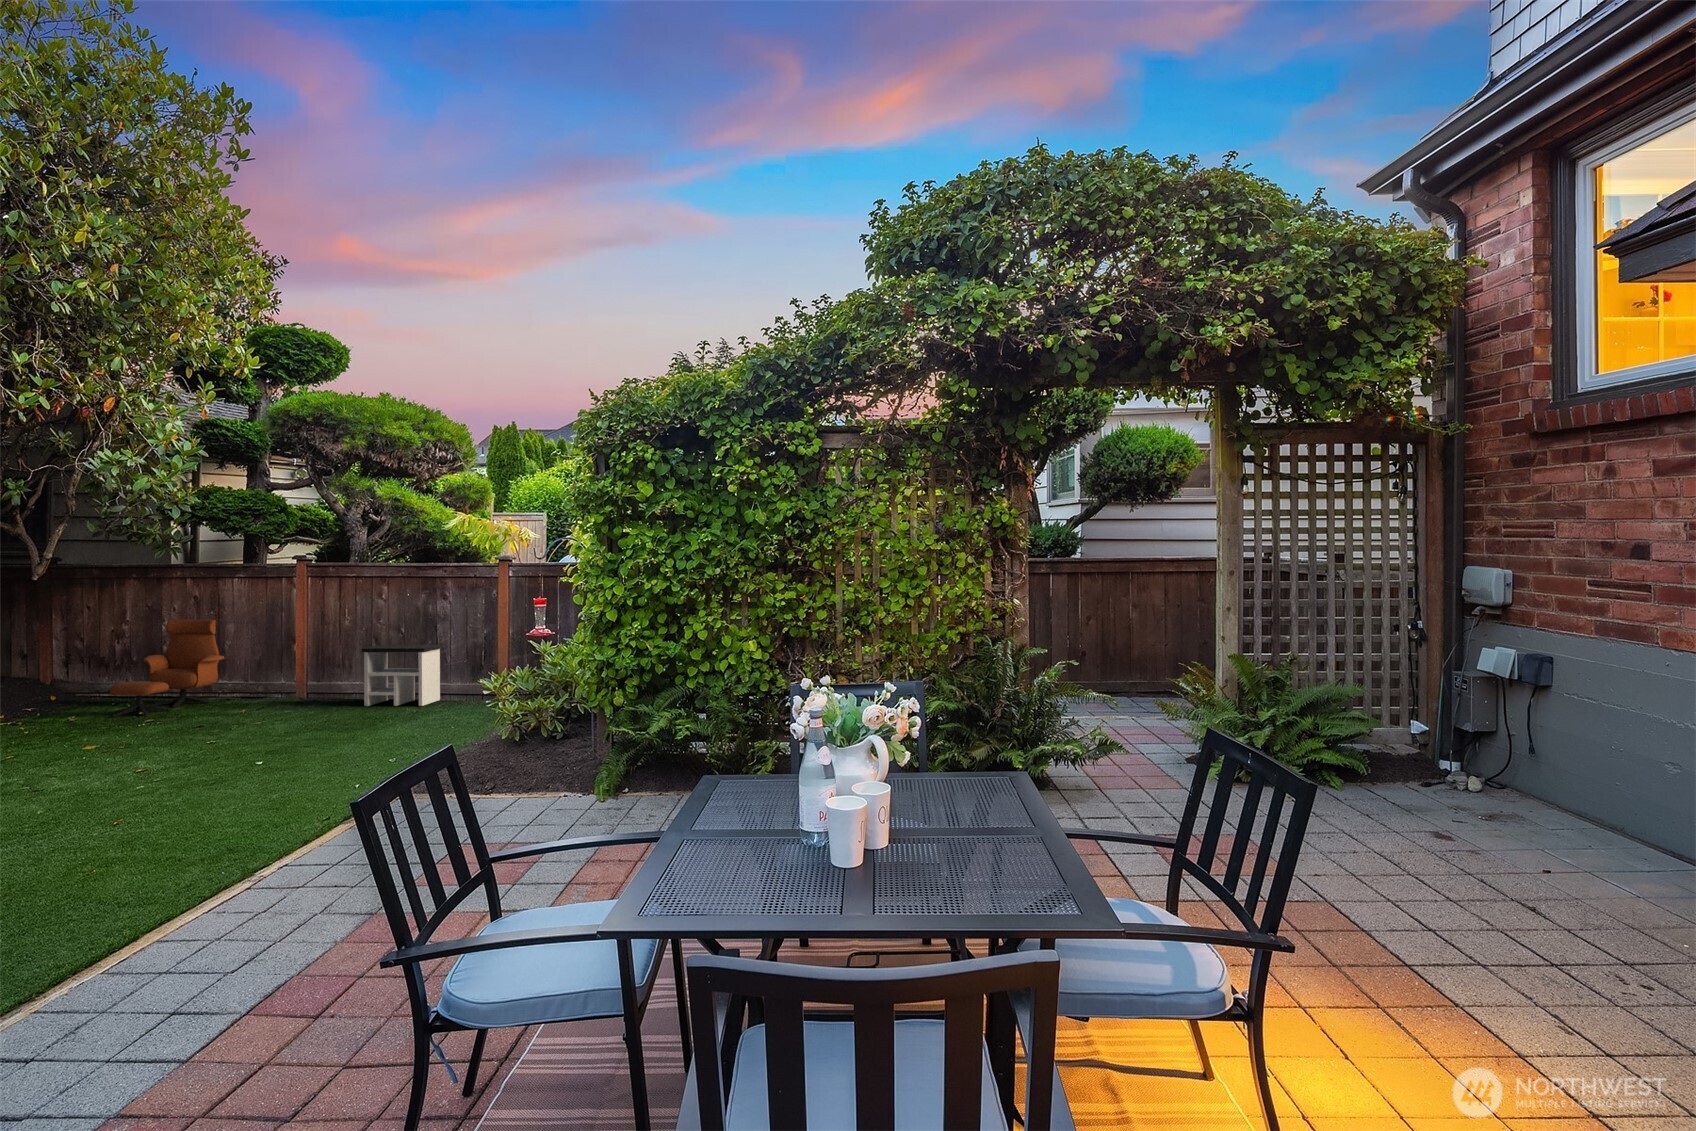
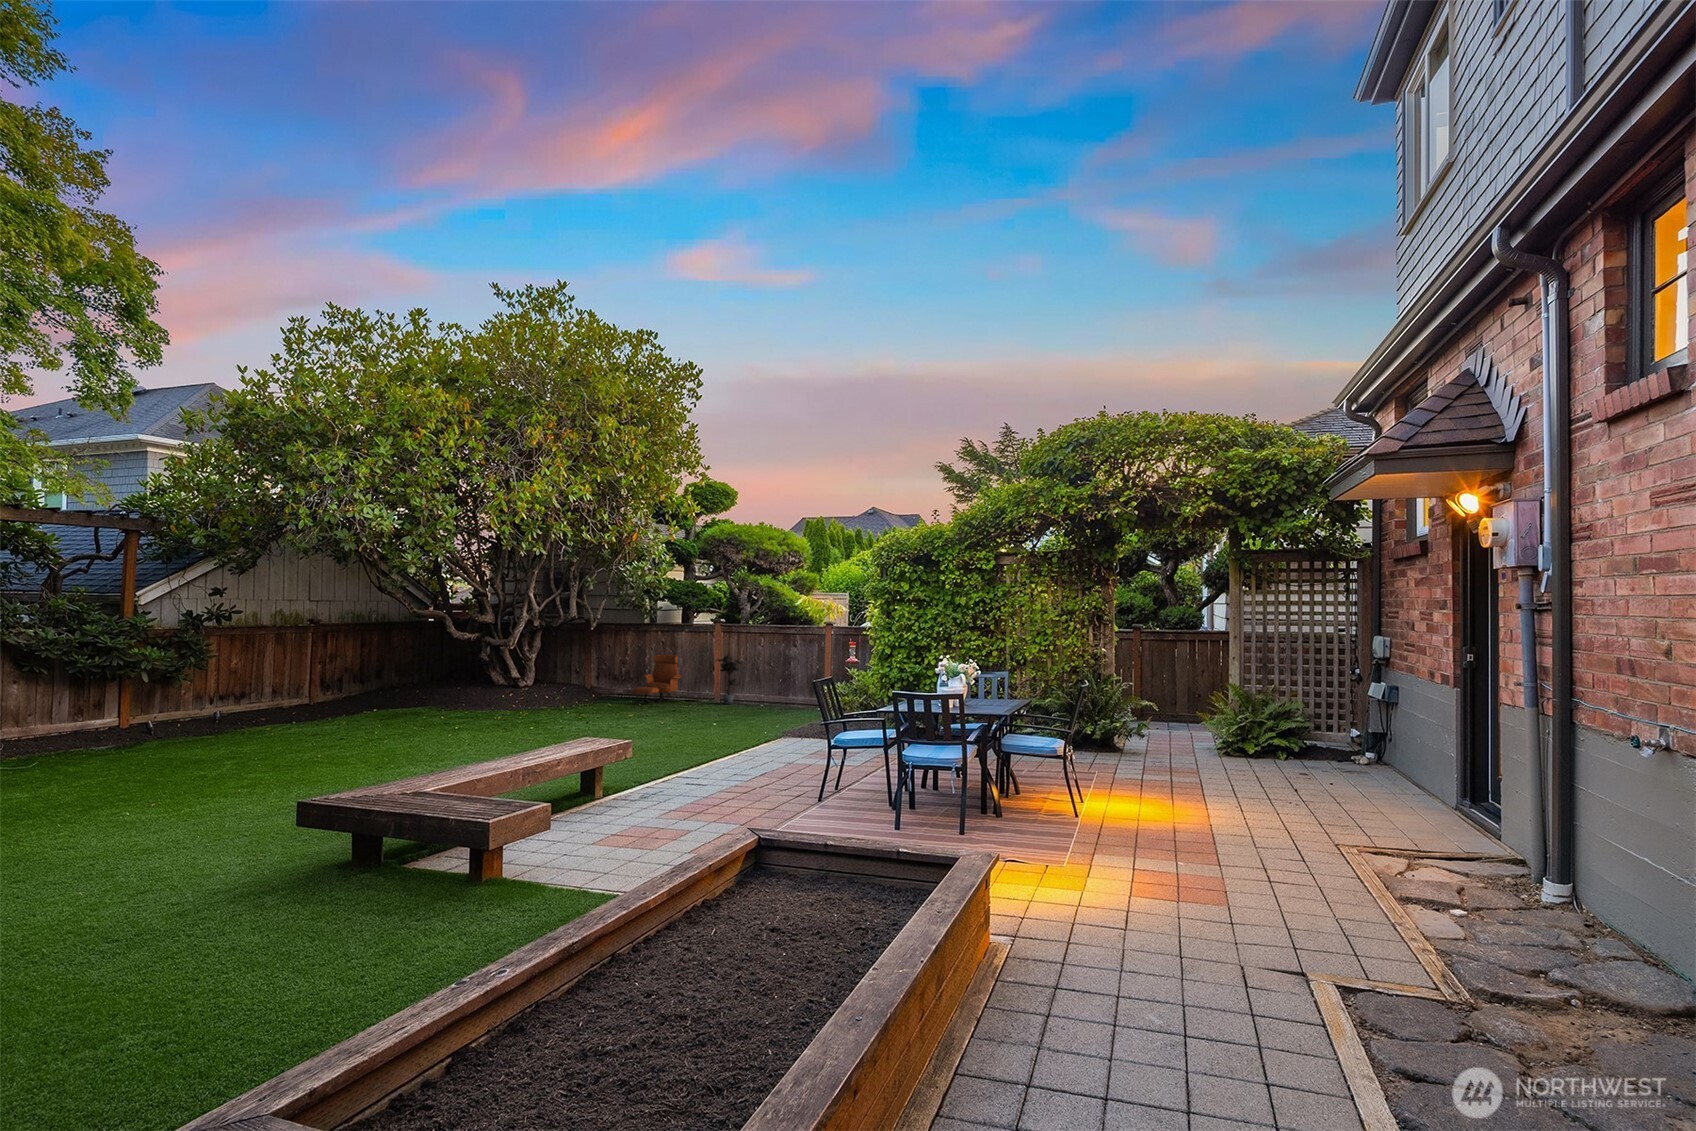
potted plant: none [288,615,341,704] -> present [716,655,742,704]
side table: present [362,645,442,706] -> none [754,672,796,707]

